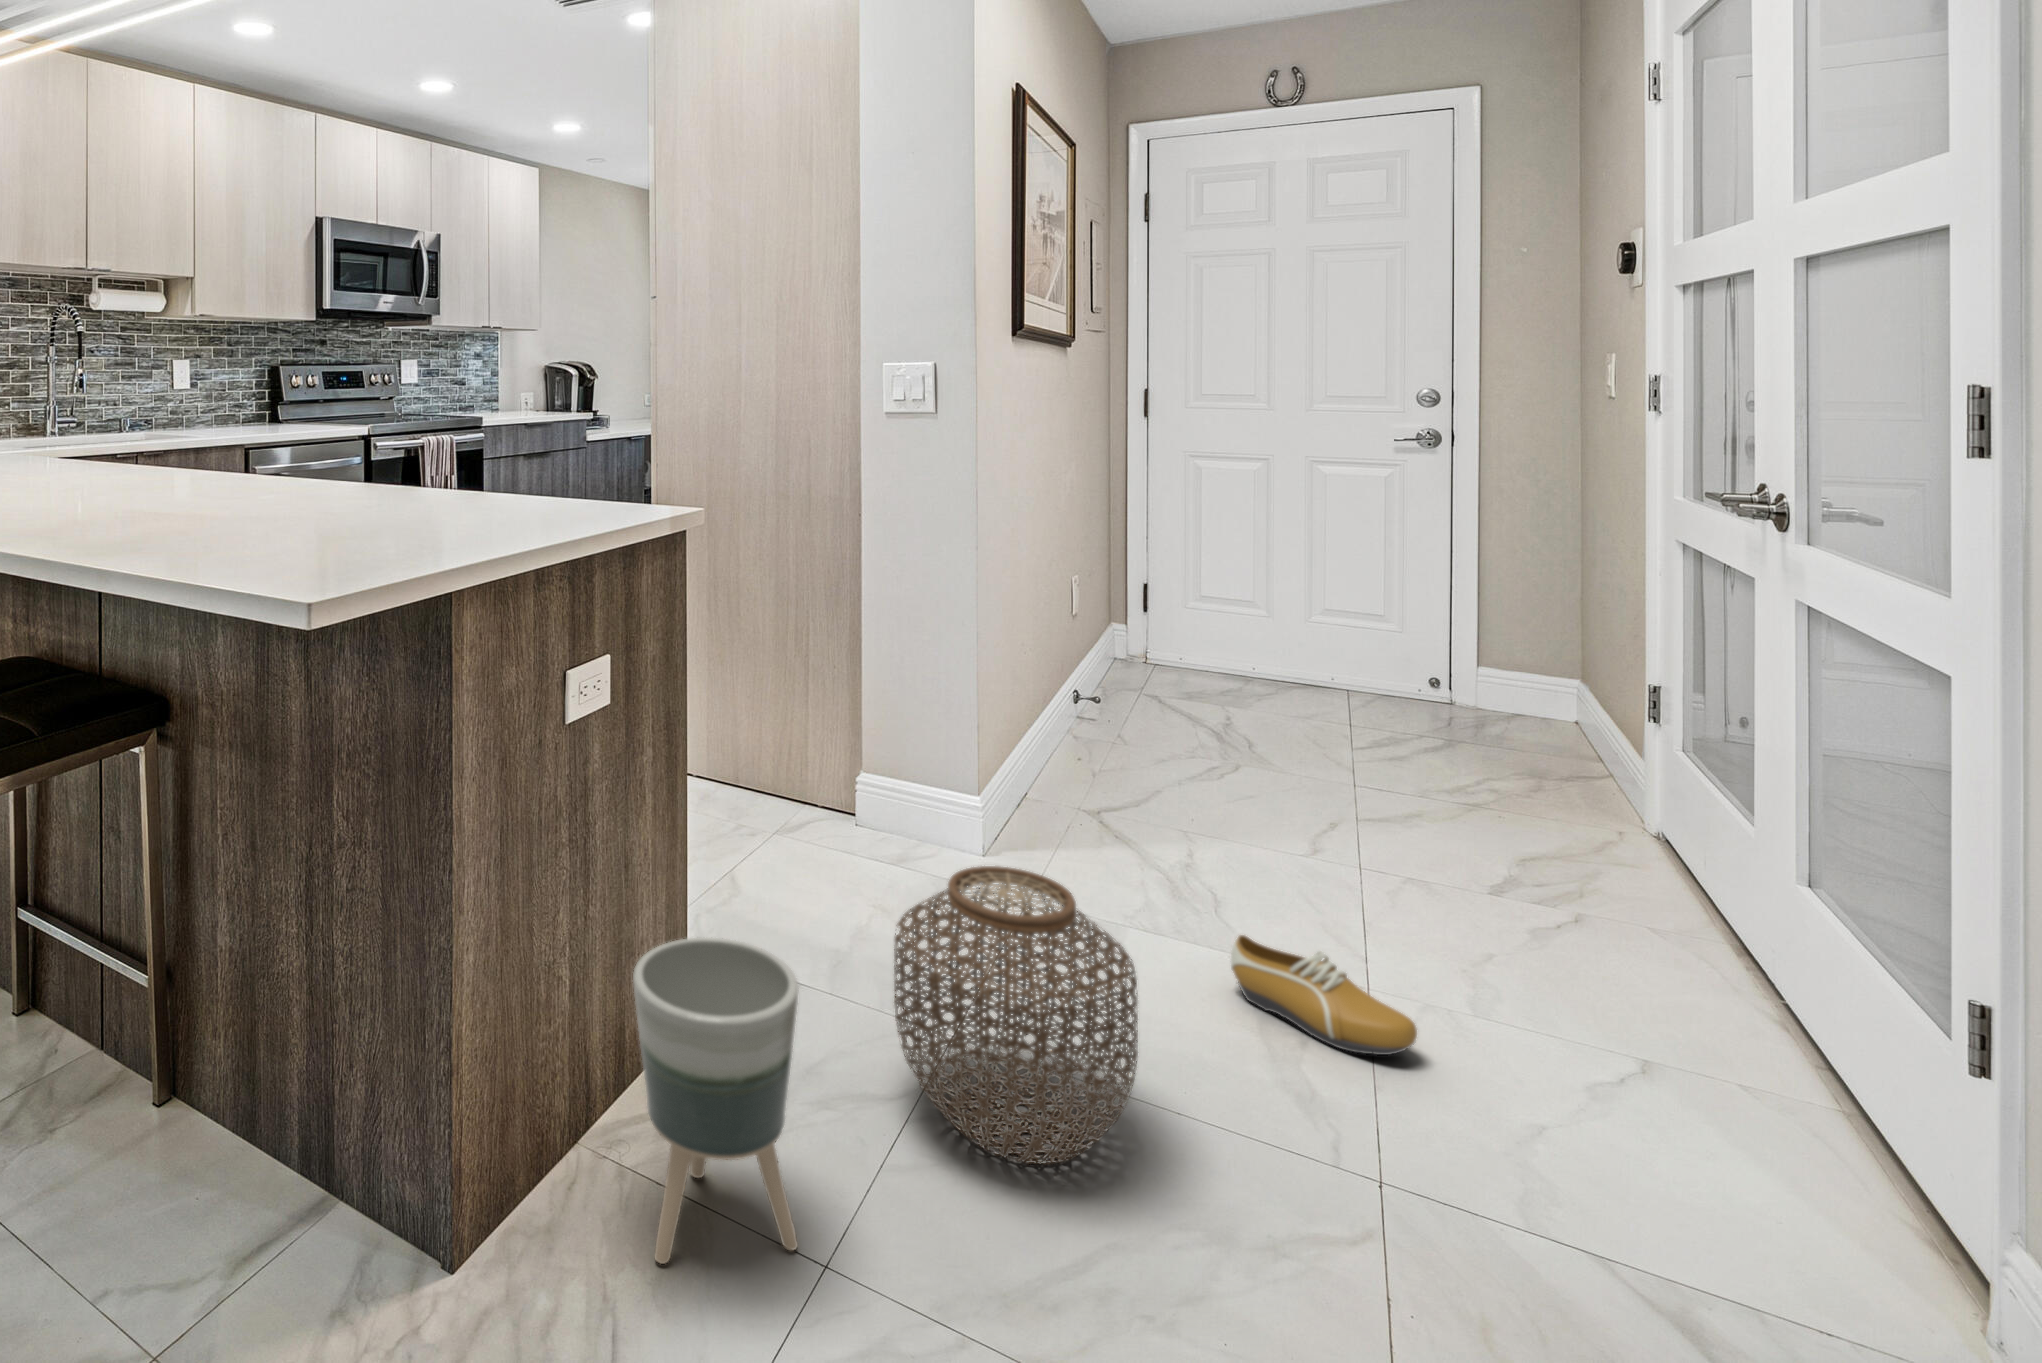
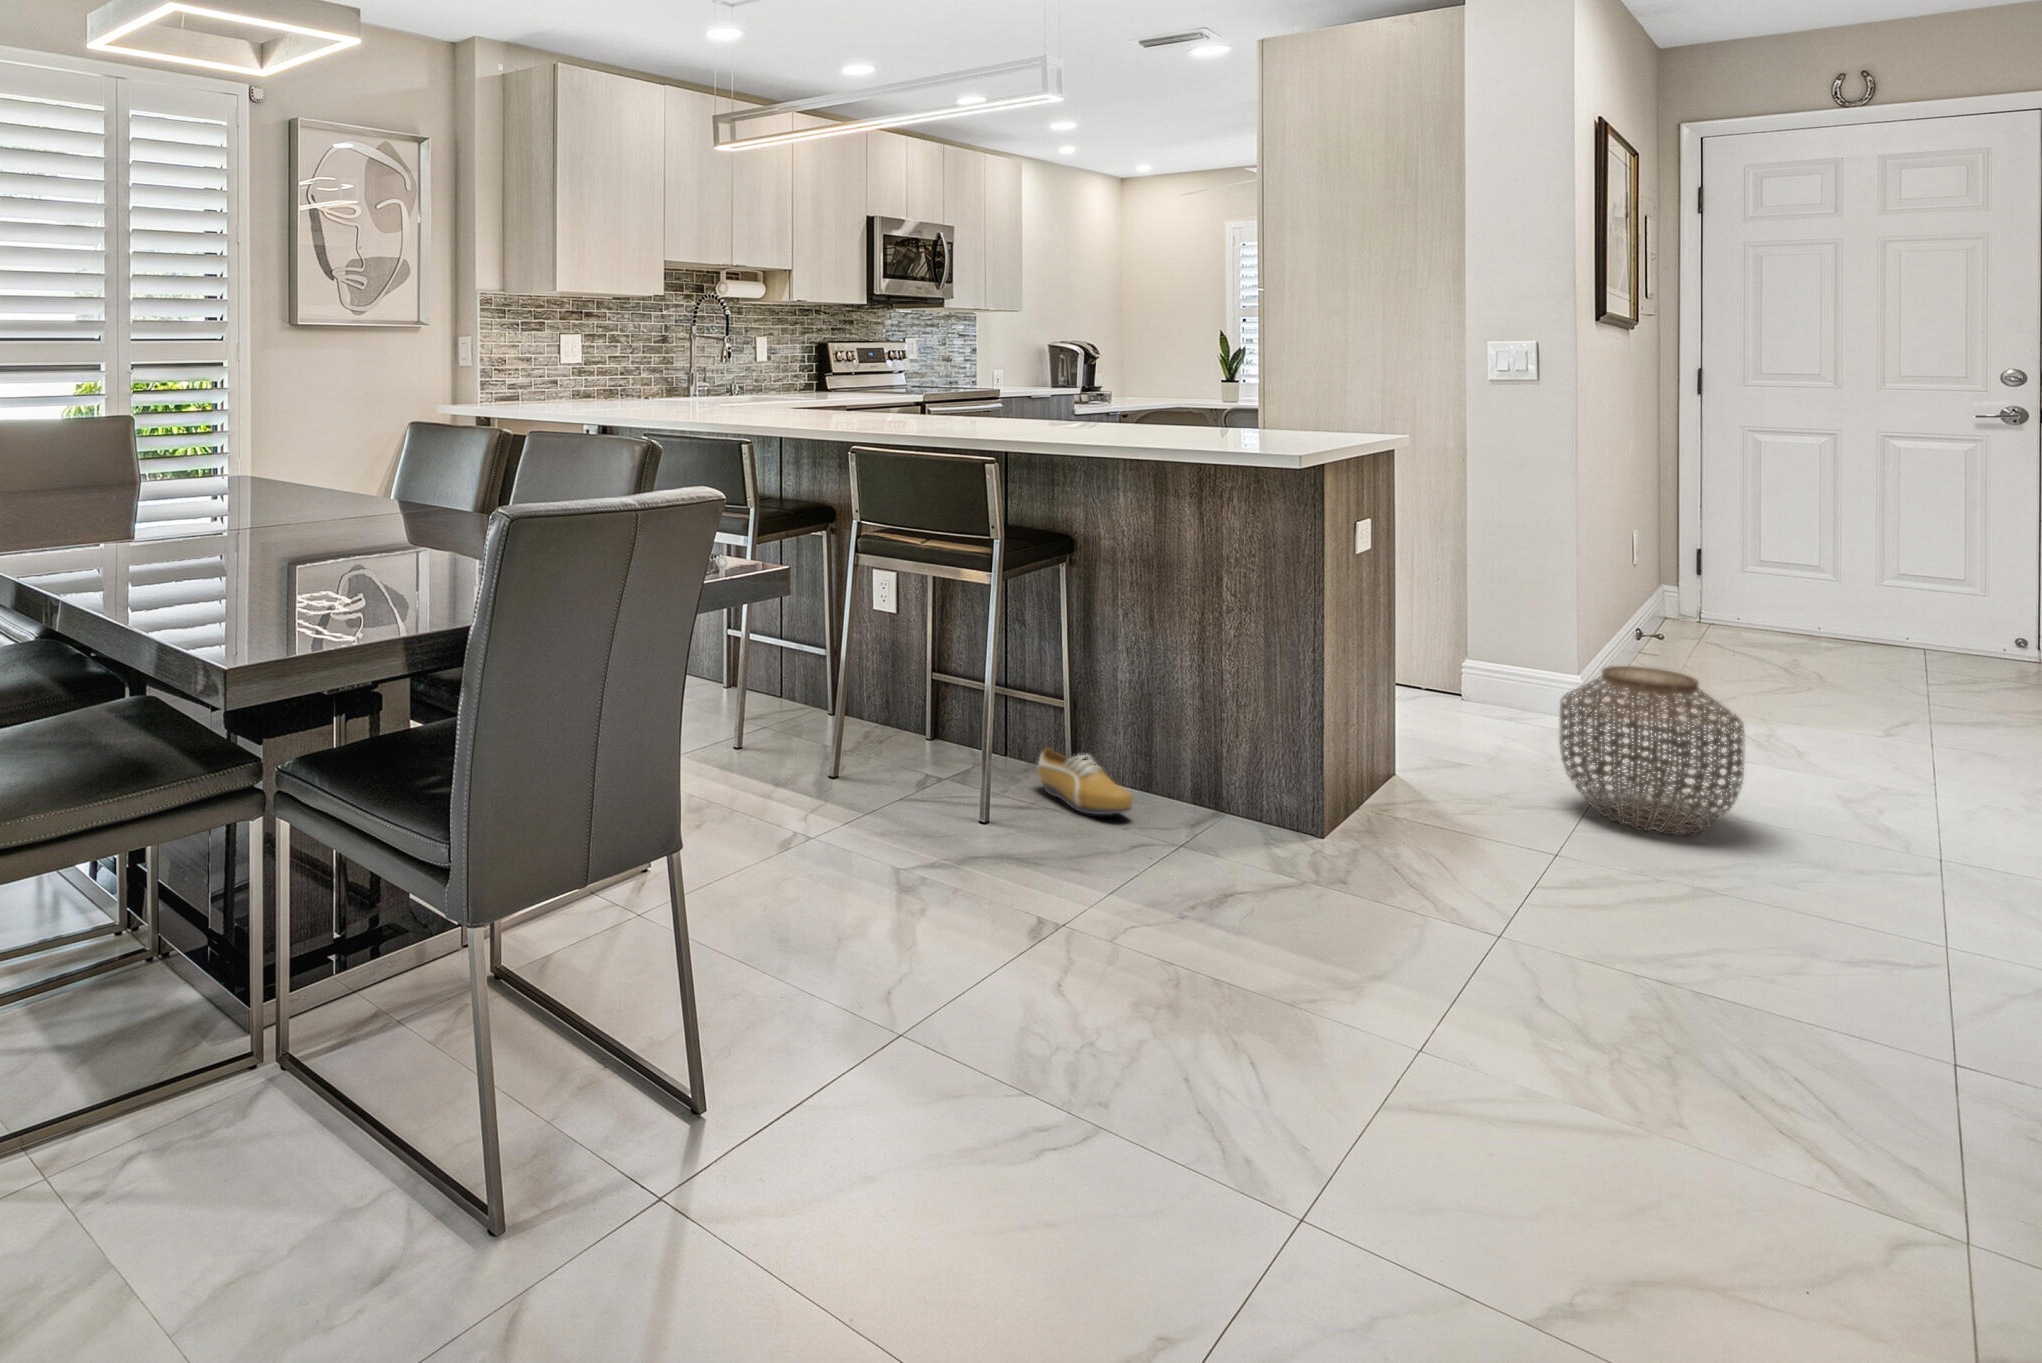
shoe: present [1231,935,1417,1055] -> present [1037,749,1133,815]
planter: present [633,938,799,1264] -> none [1411,683,1525,847]

